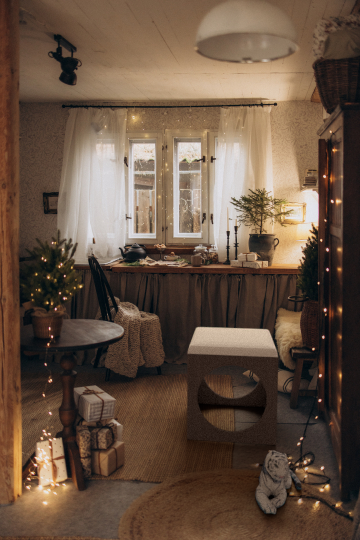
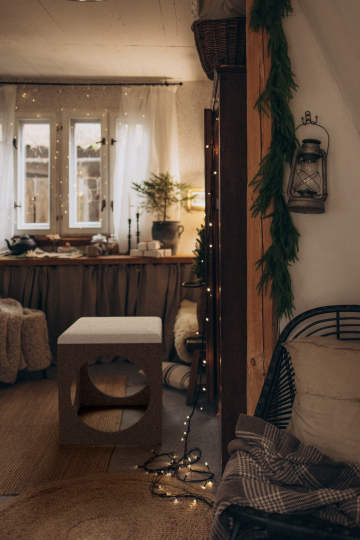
plush toy: present [255,450,302,514] -> none [124,446,181,521]

